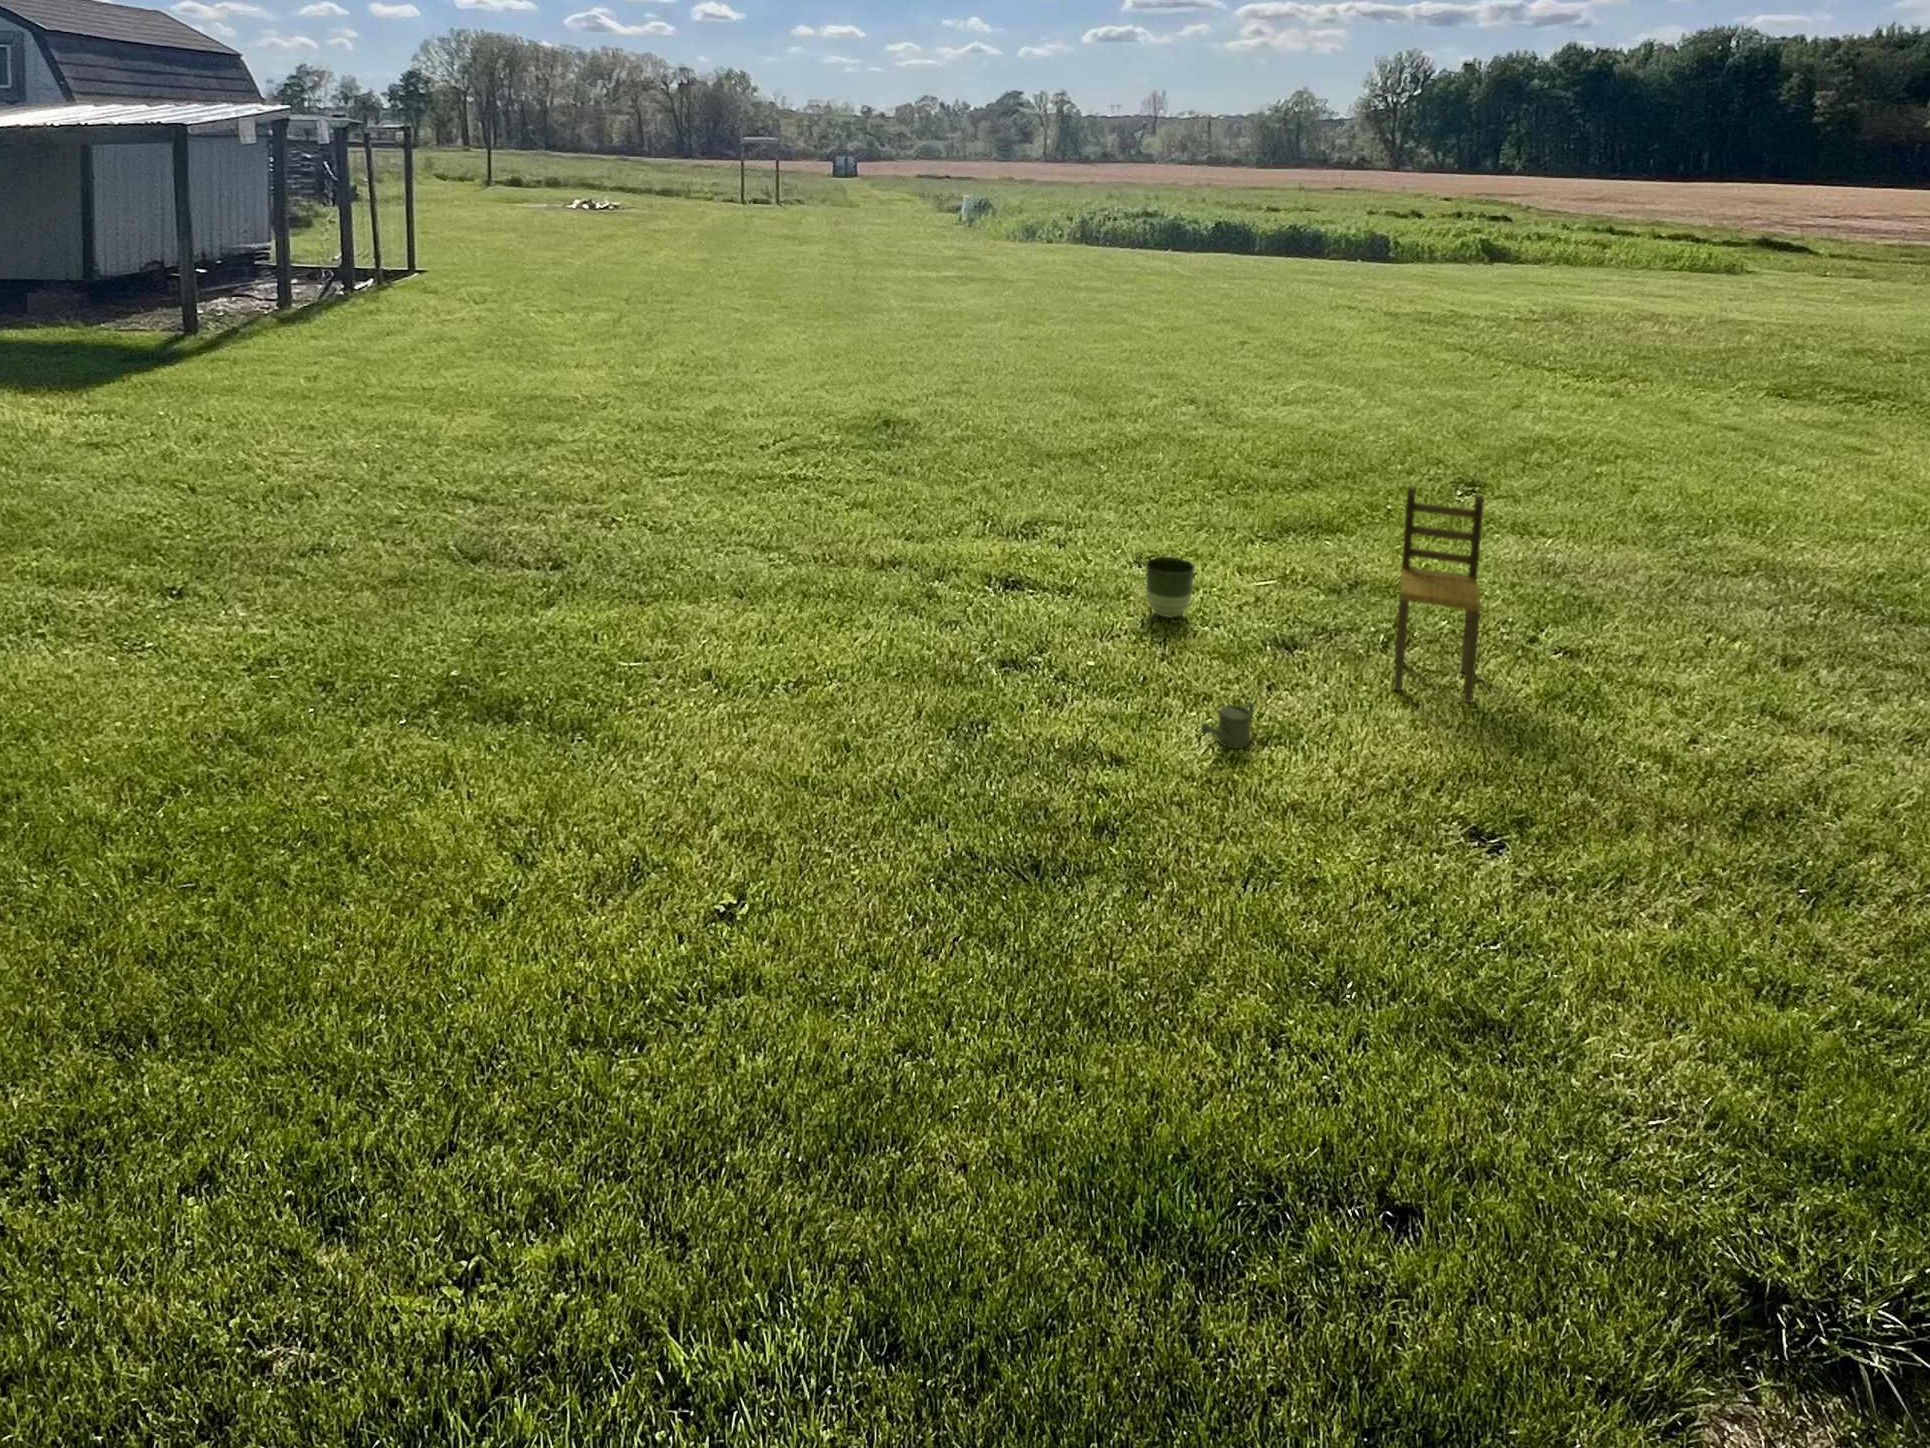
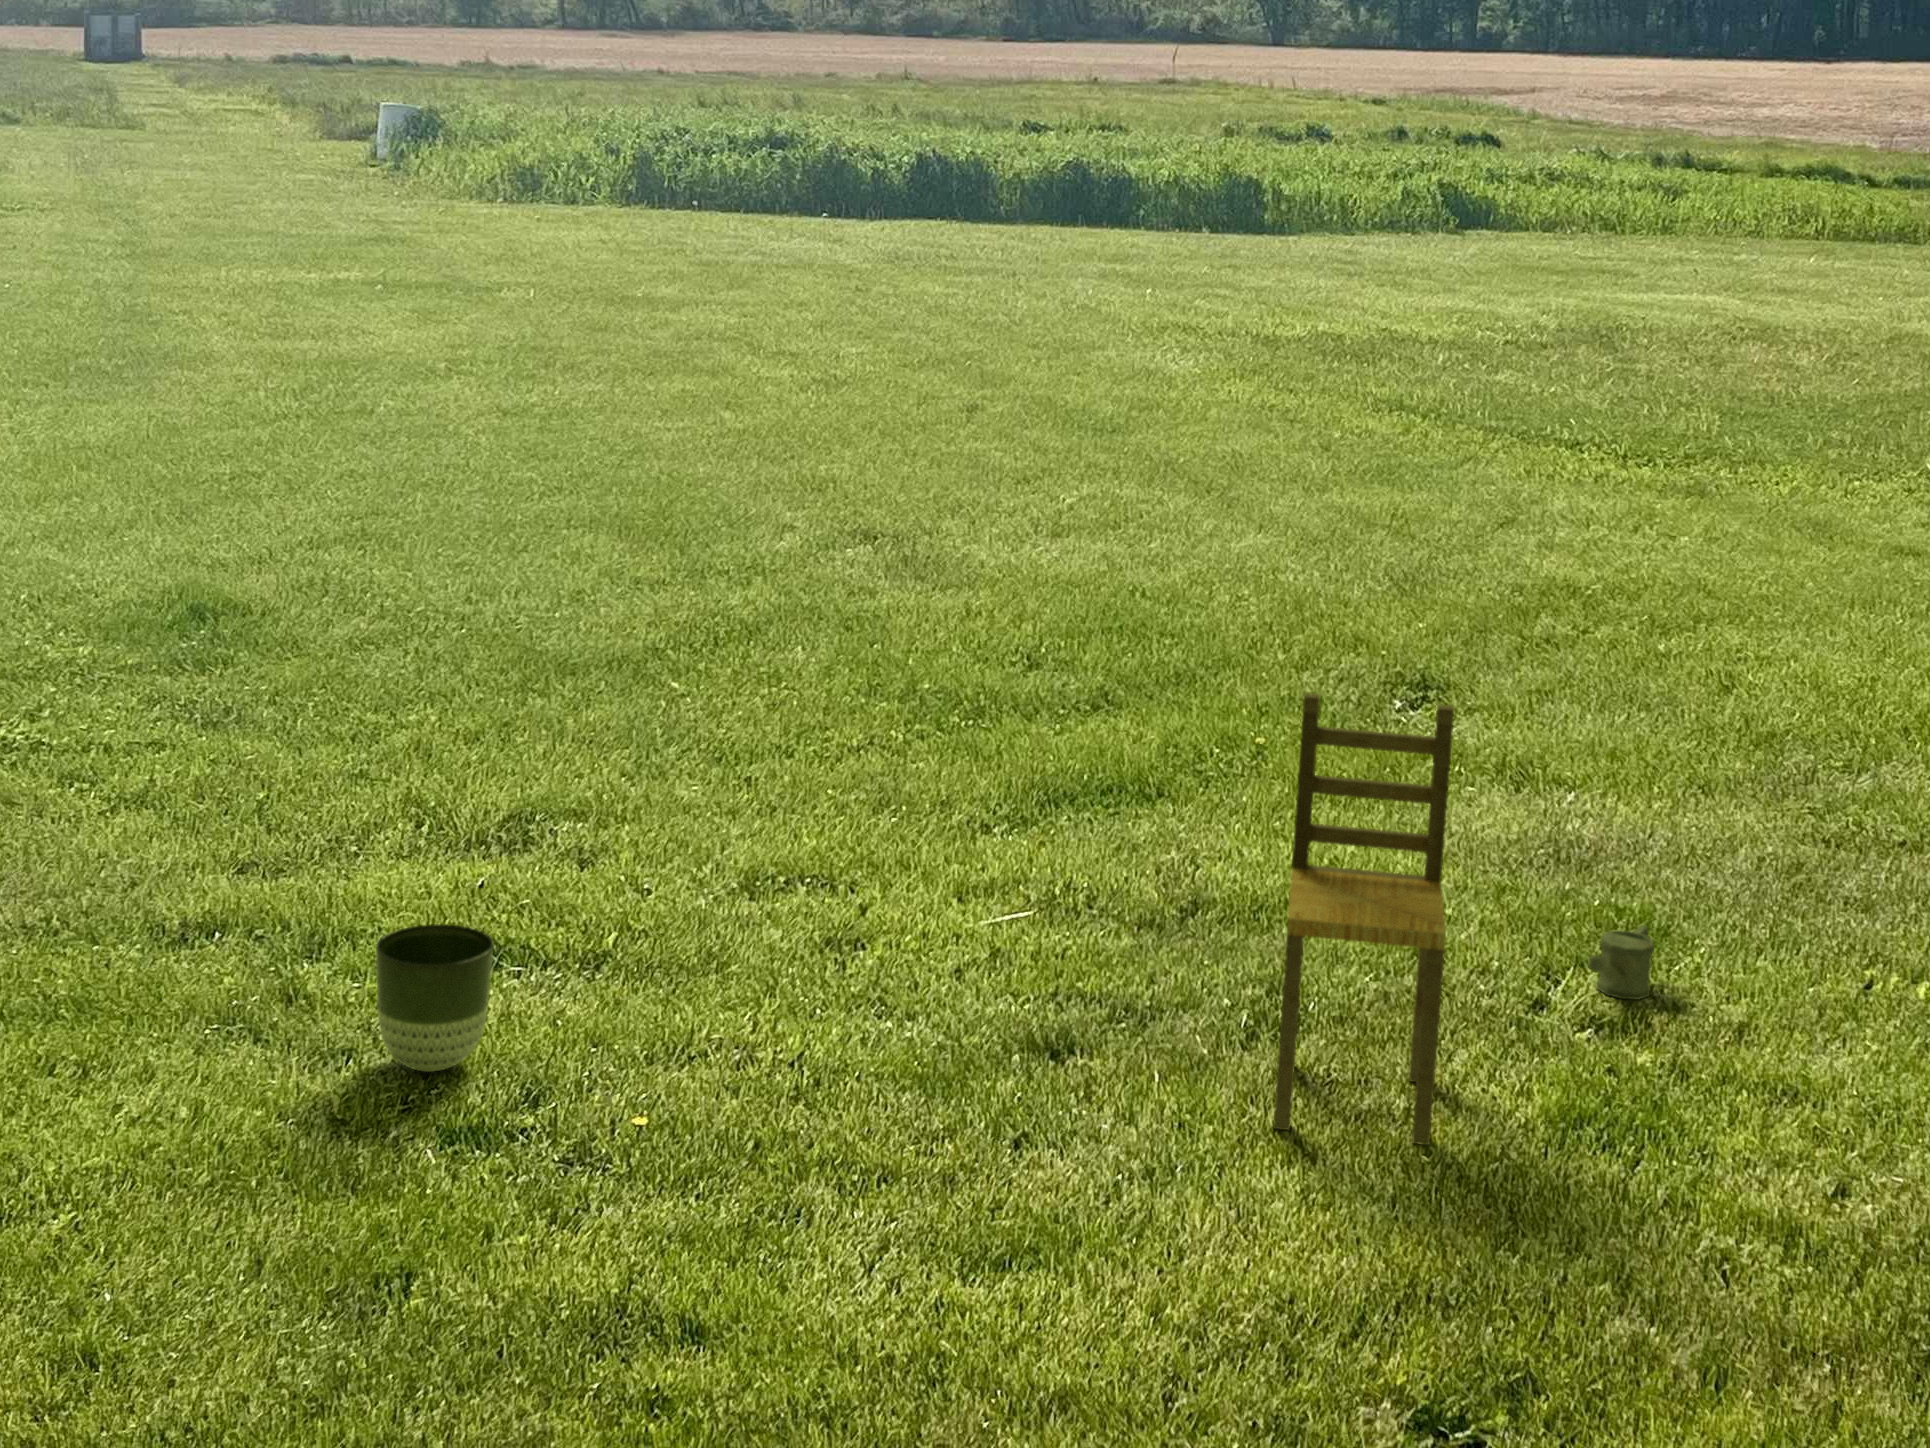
planter: present [1146,557,1194,618] -> present [376,924,493,1072]
watering can: present [1201,702,1254,749] -> present [1588,926,1654,1000]

